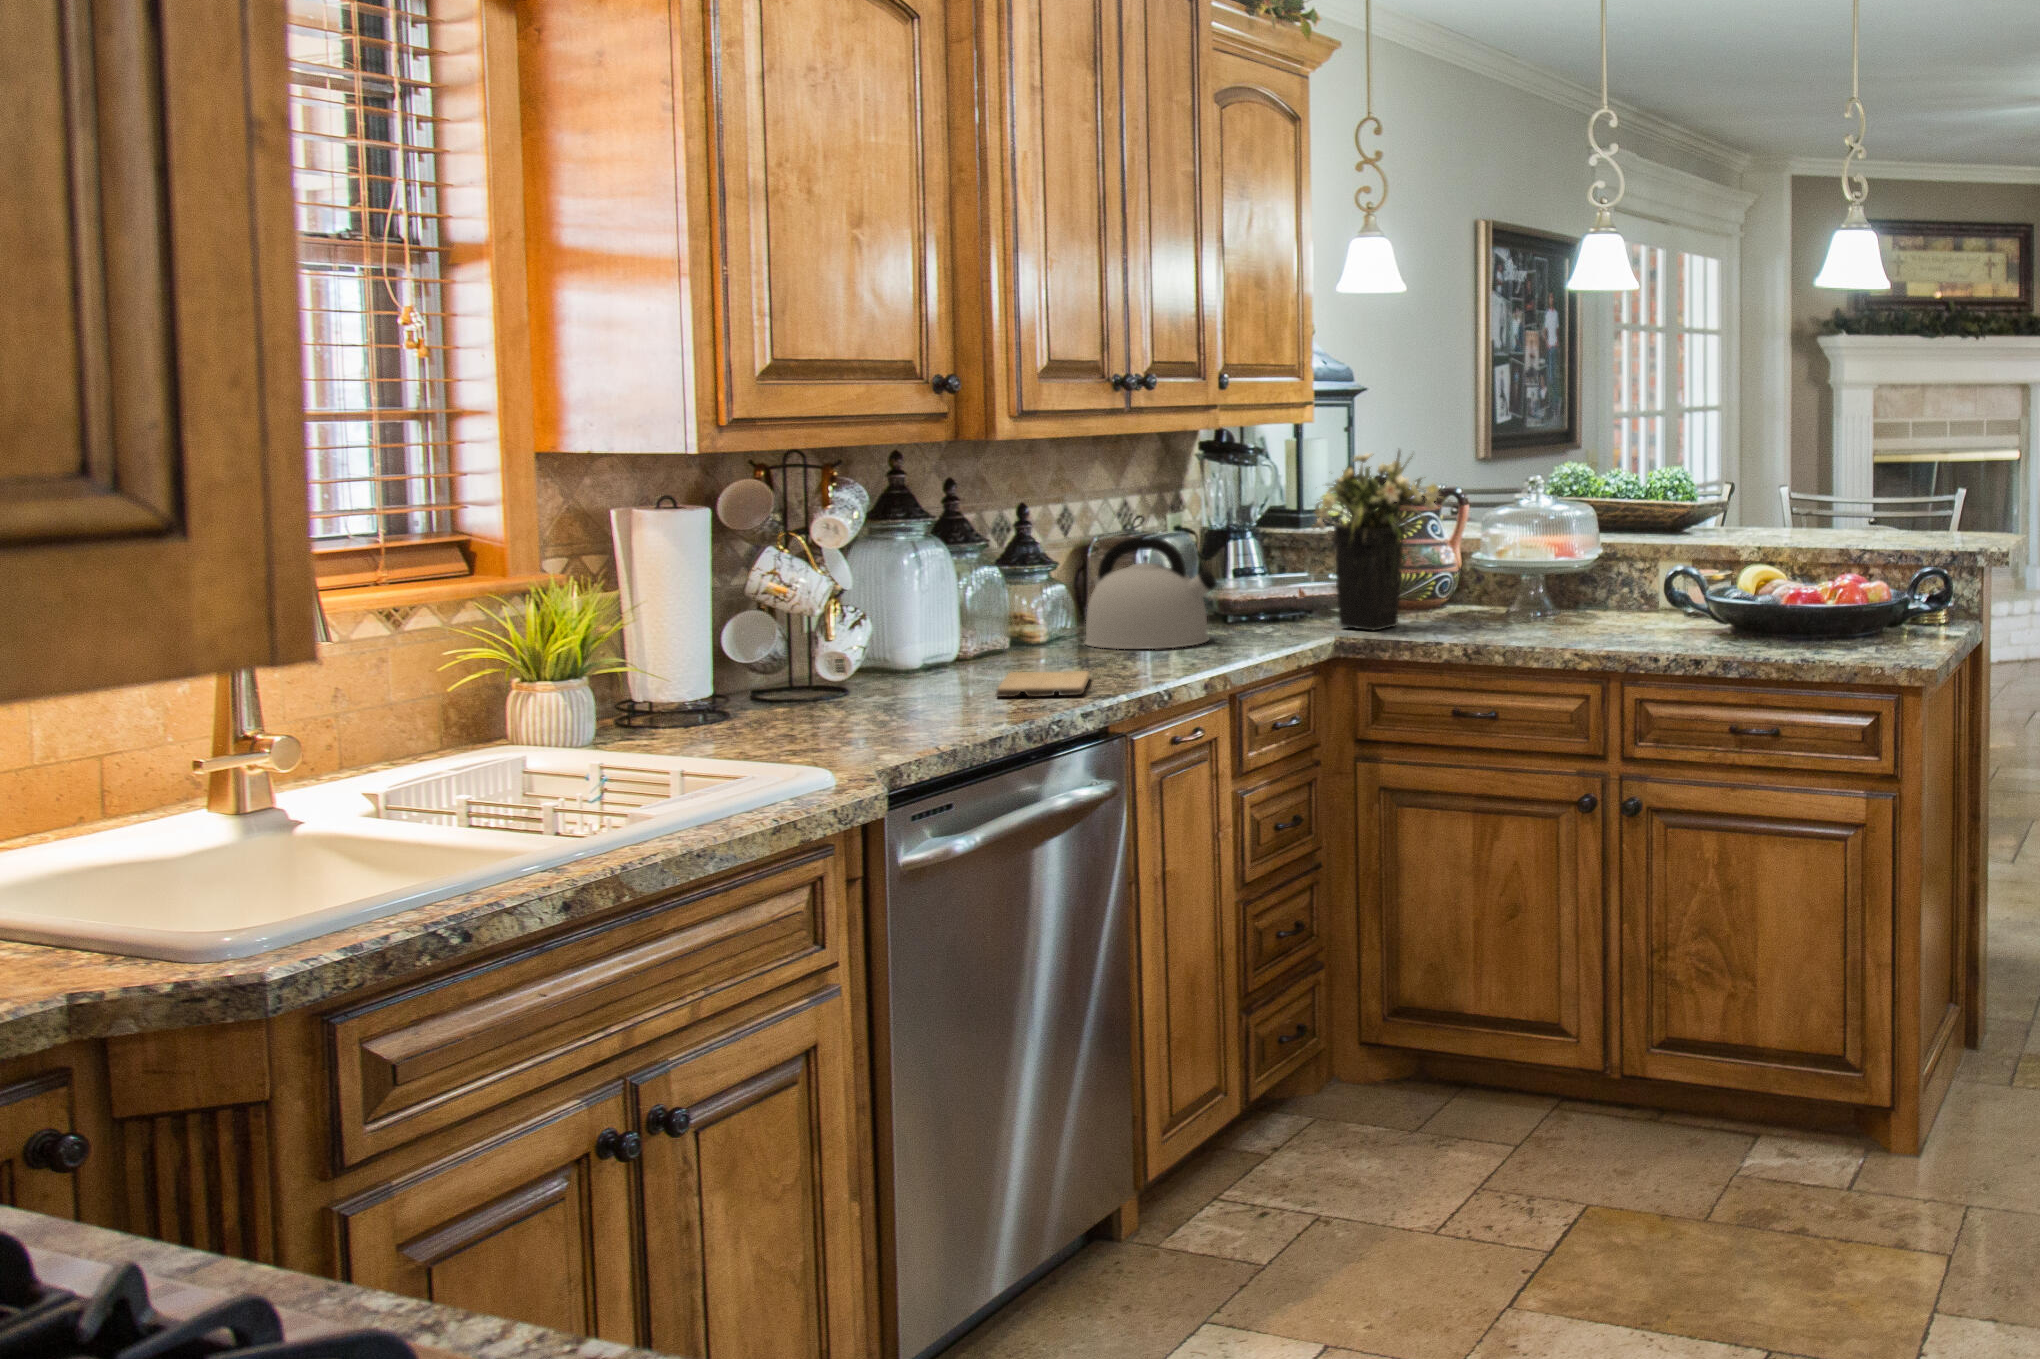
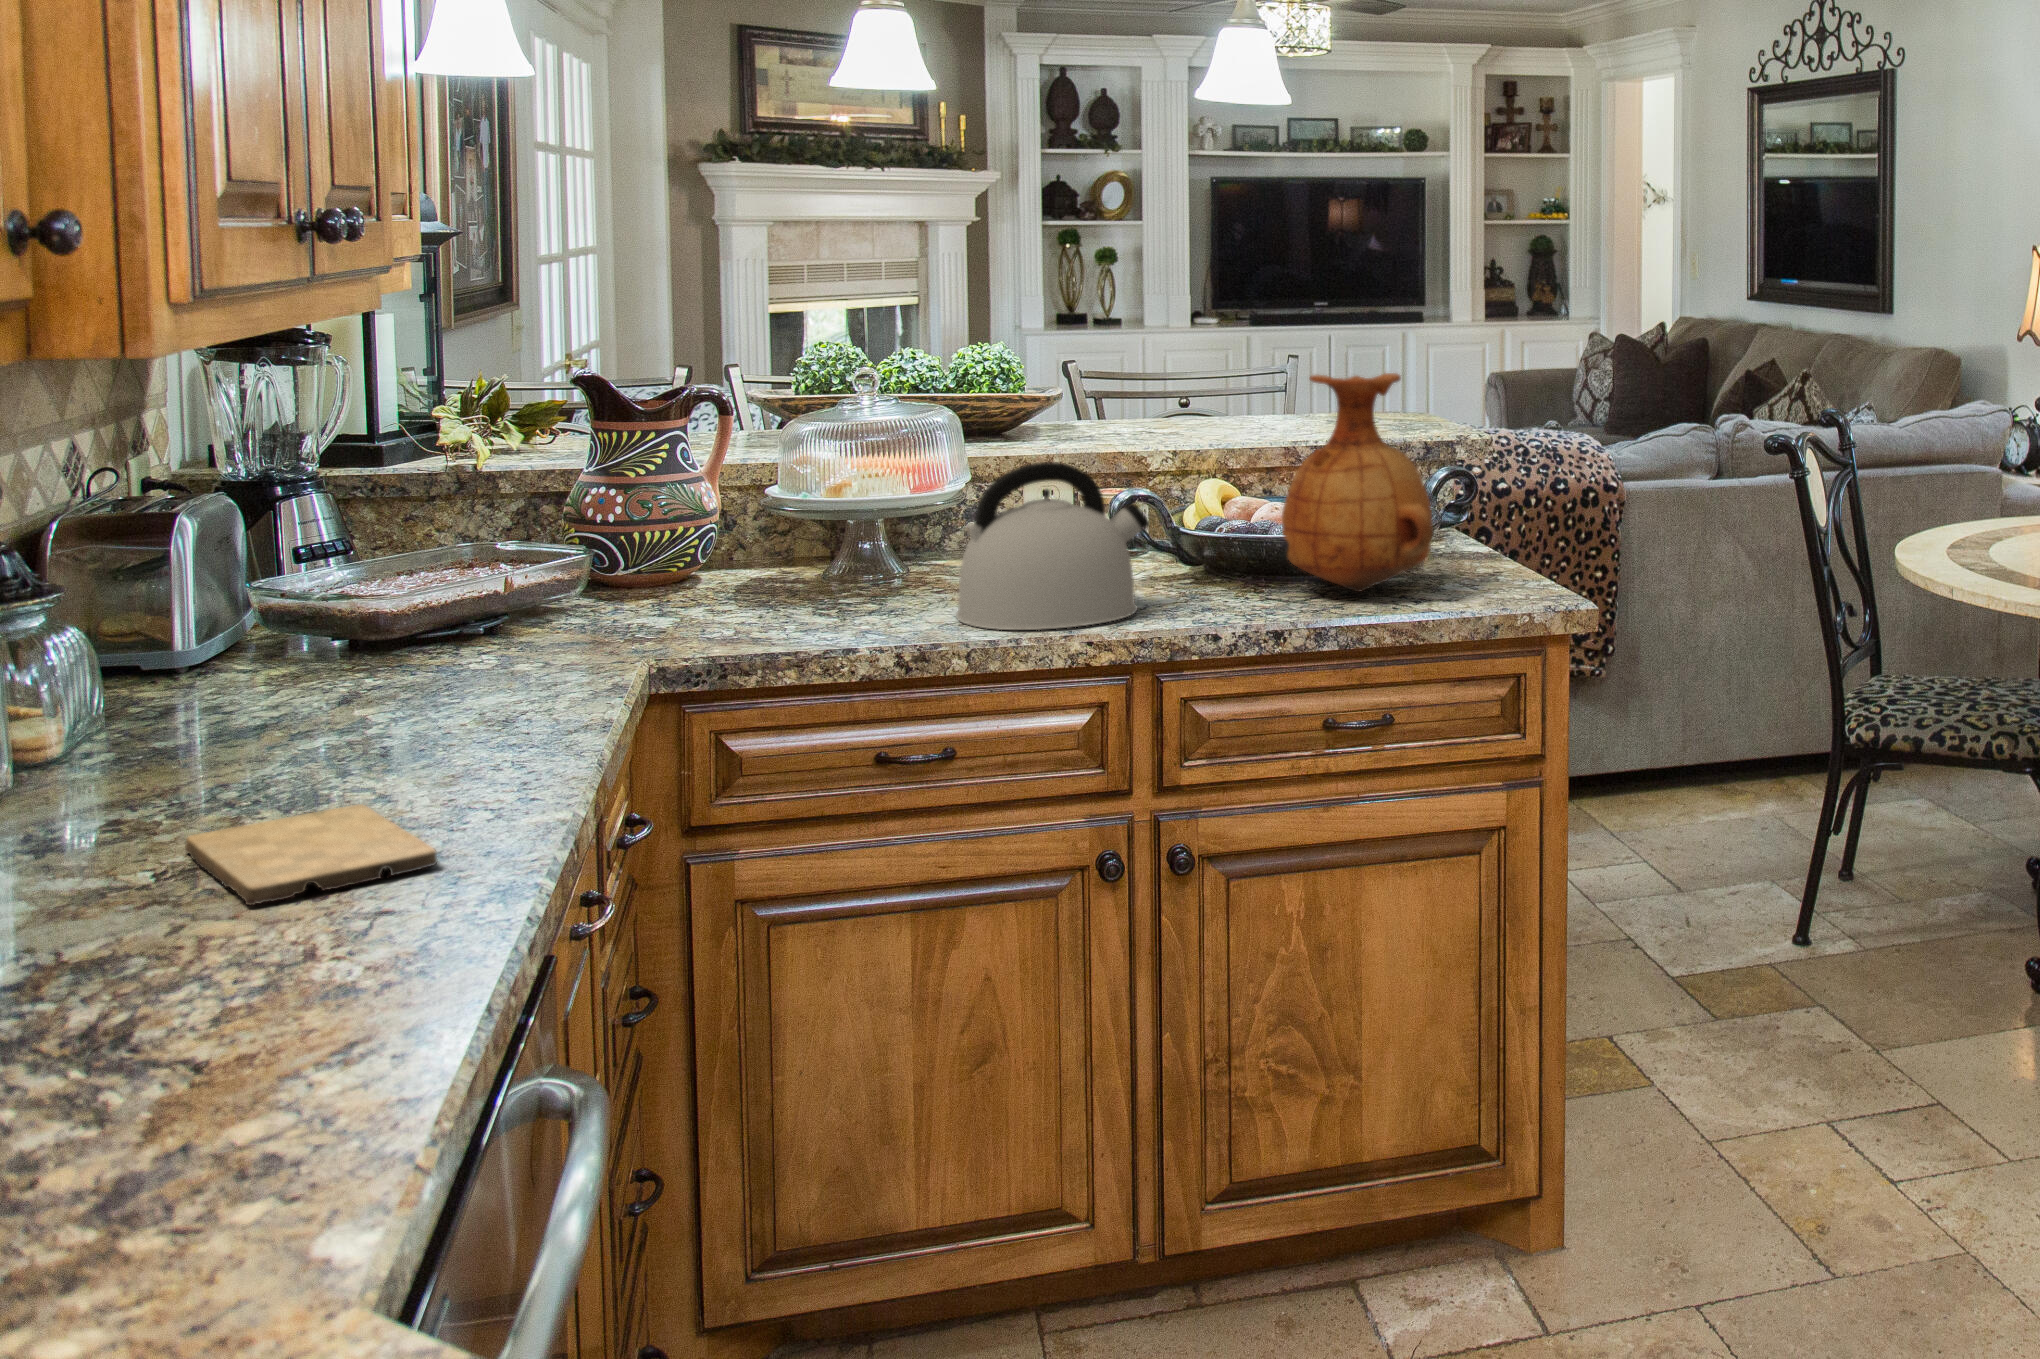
flower arrangement: present [1312,450,1450,630] -> none [559,340,803,633]
vase: none [1764,485,1878,651] -> present [1282,373,1433,592]
kettle: present [1085,537,1217,649] -> present [956,462,1149,630]

